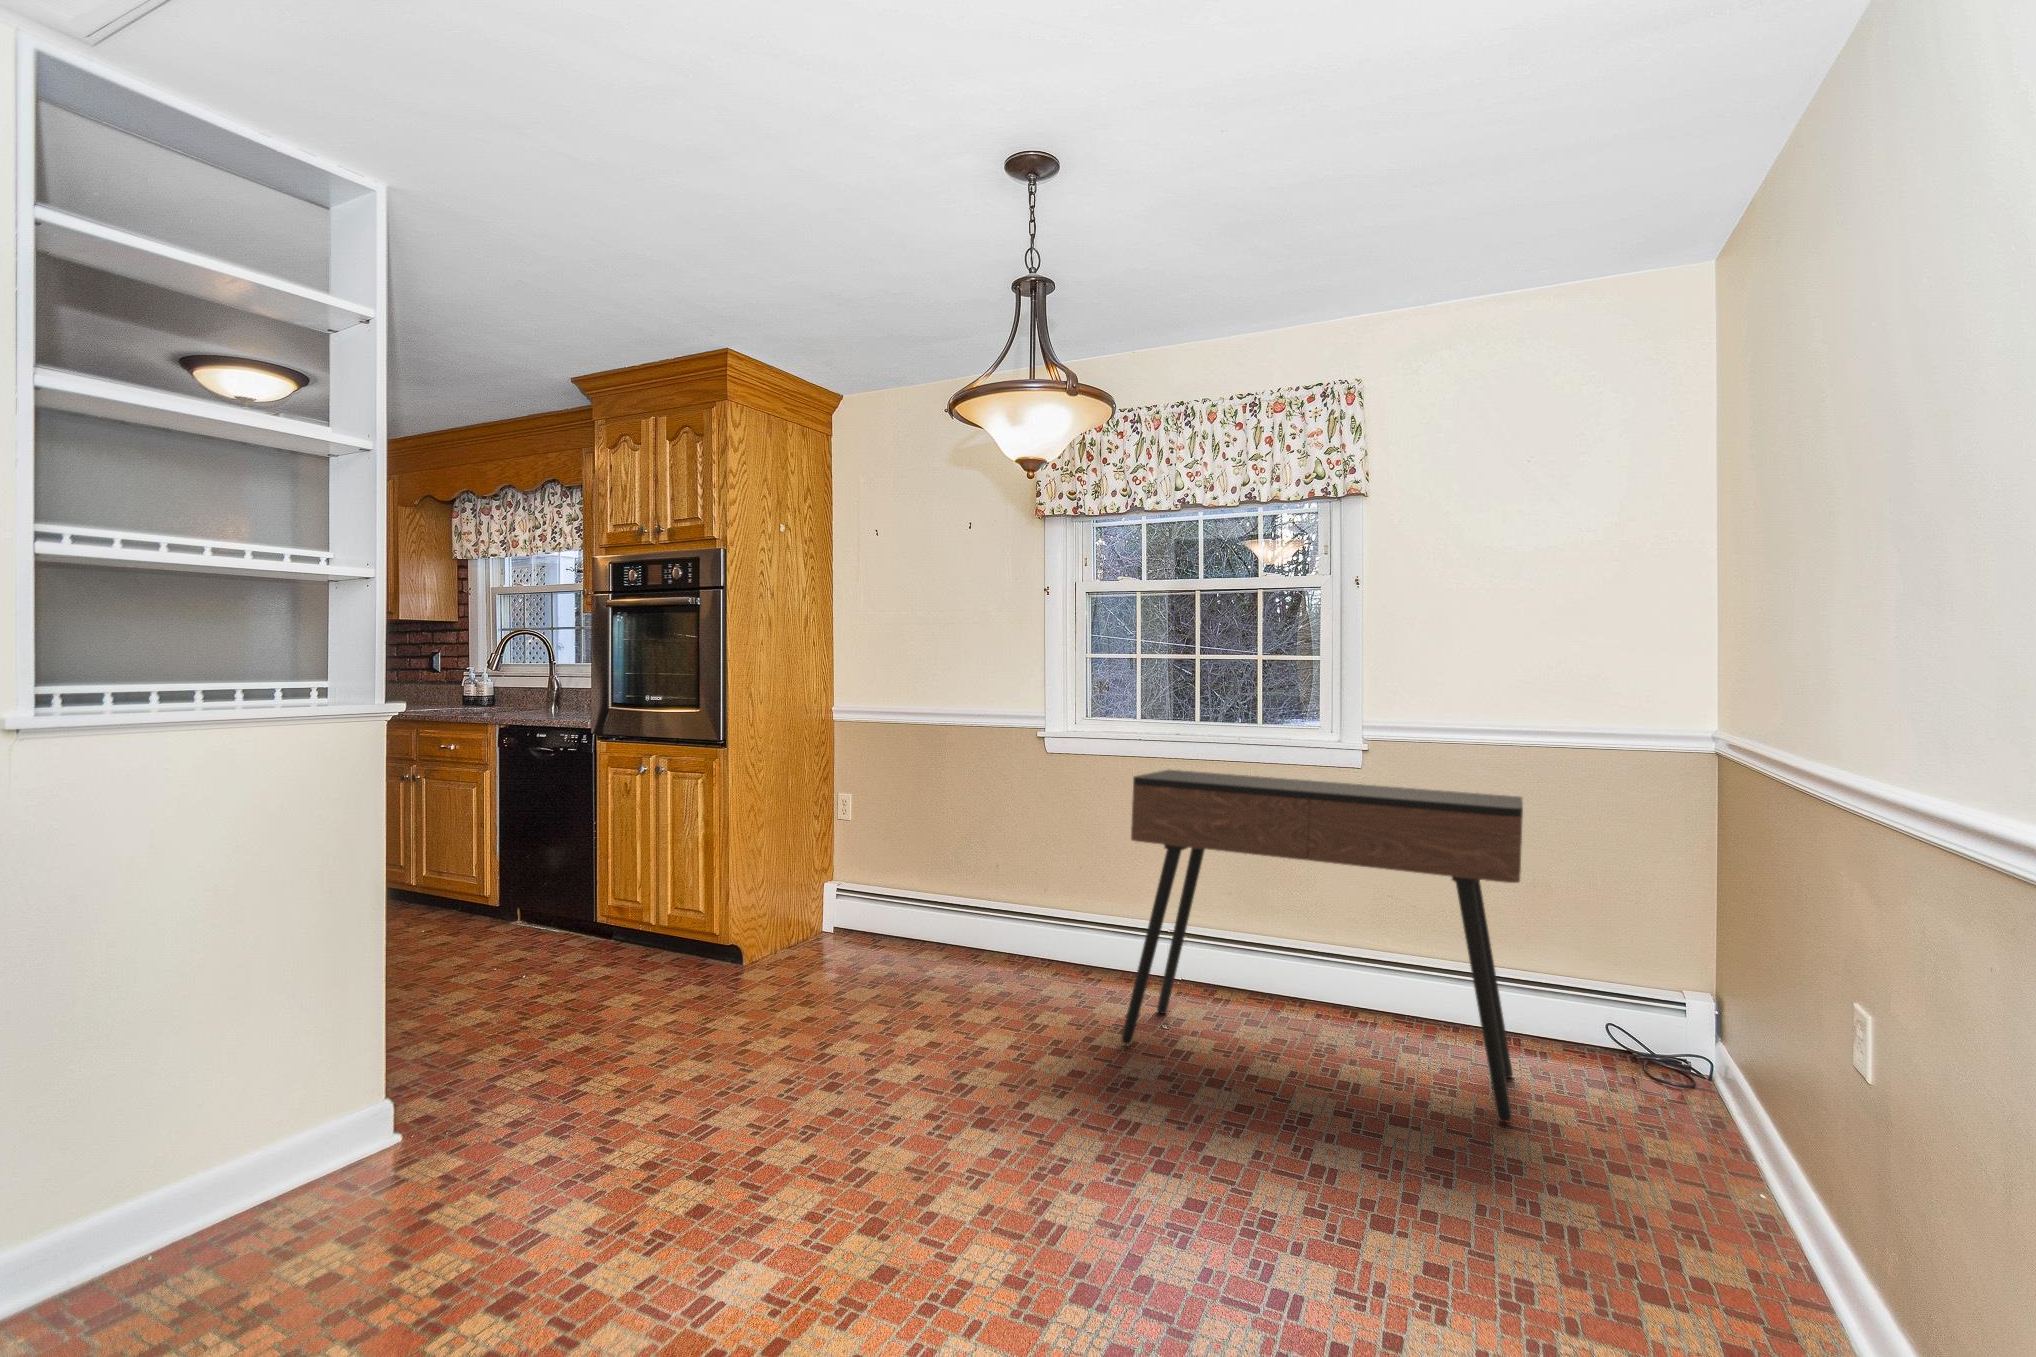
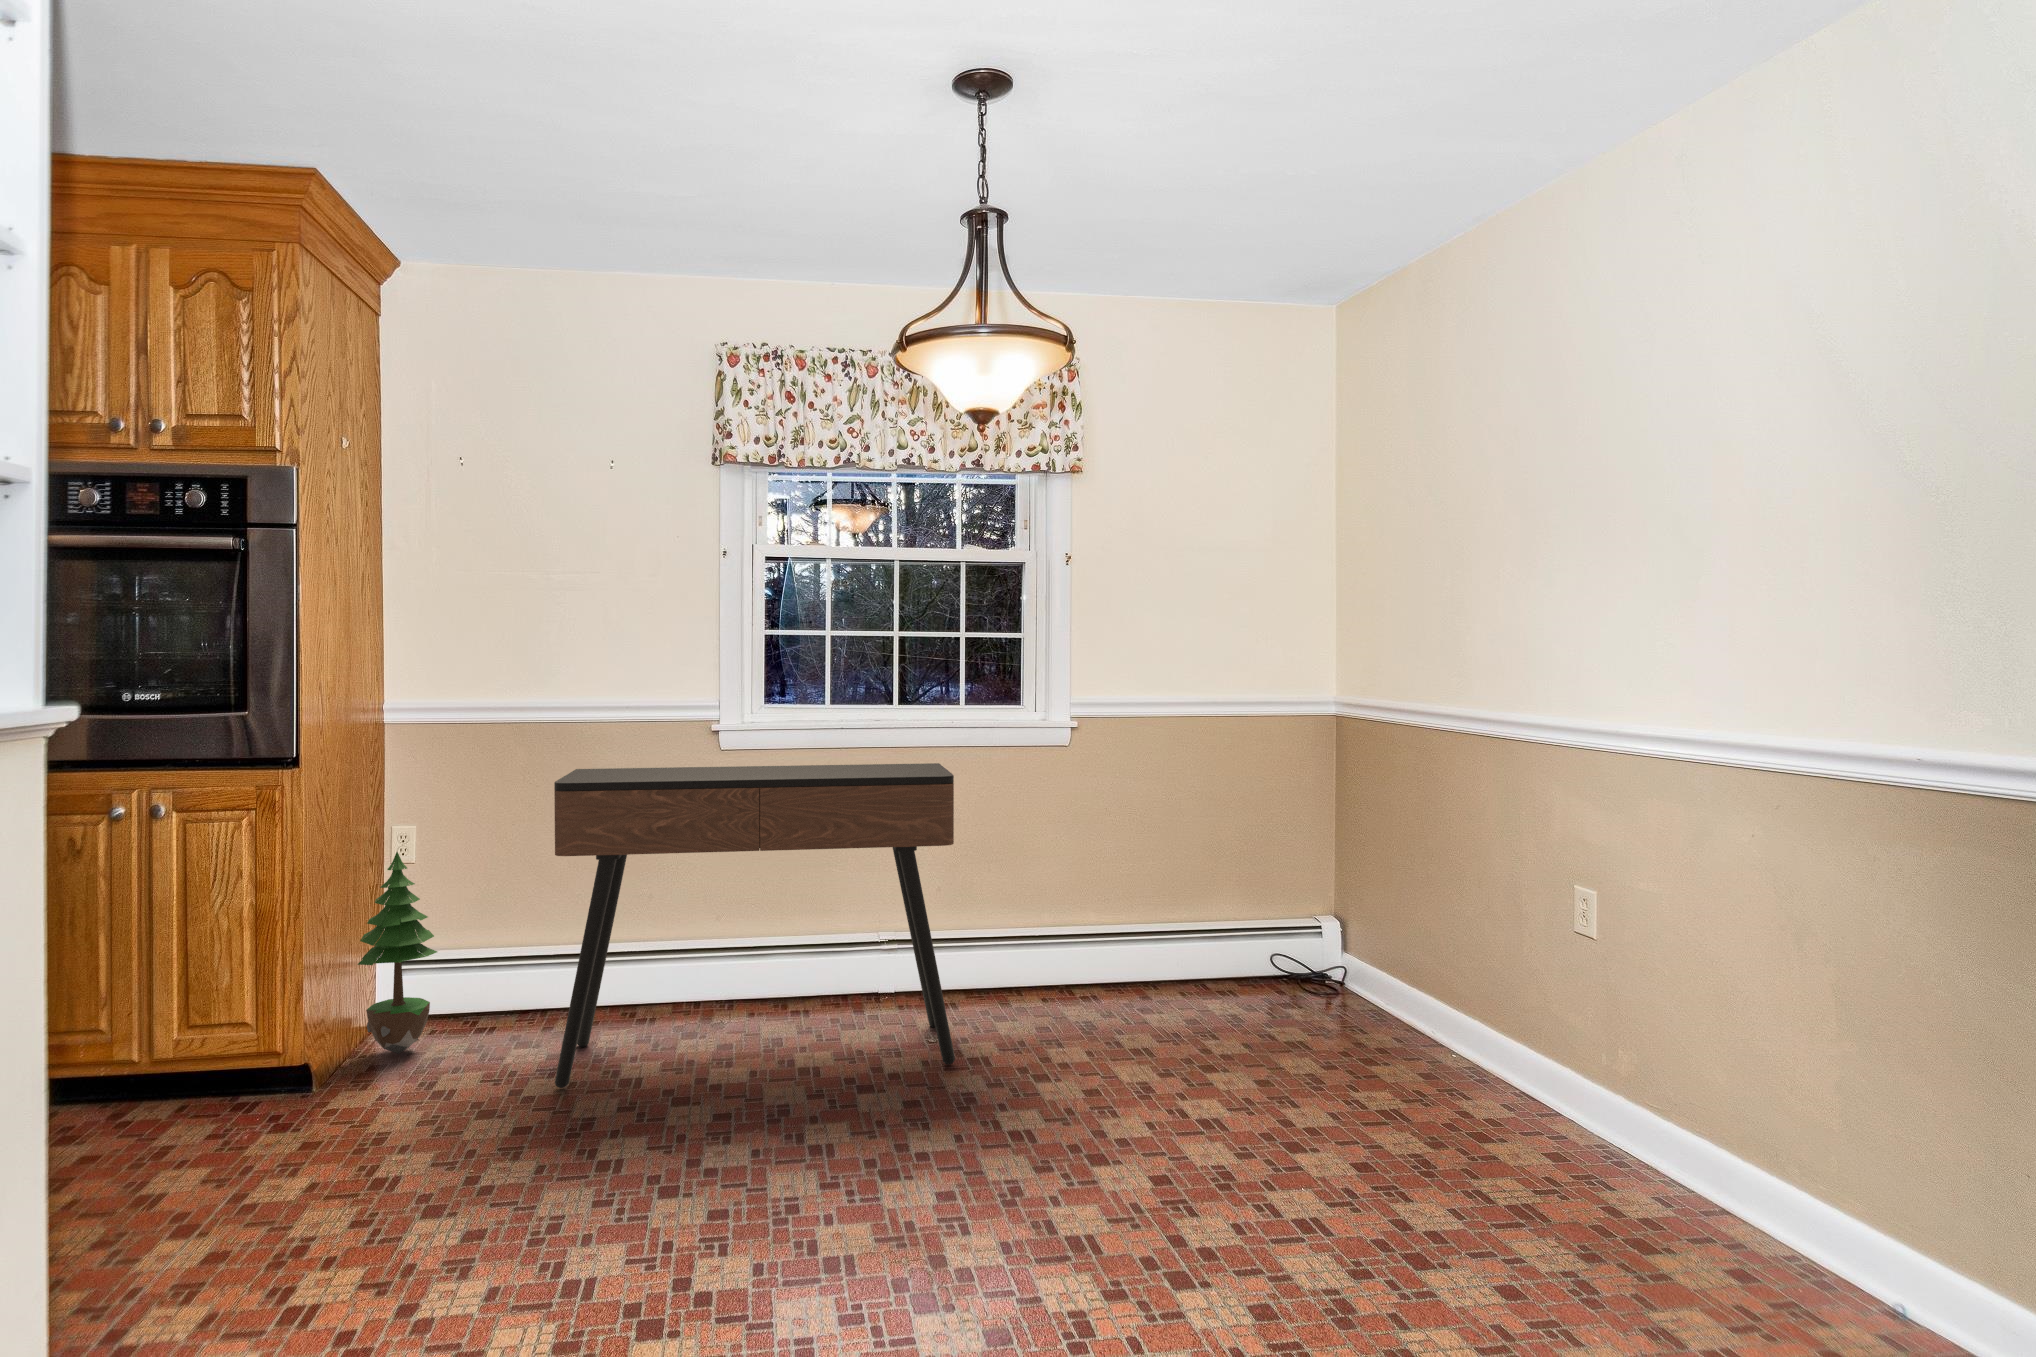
potted tree: none [1001,823,1059,986] -> present [358,852,437,1054]

